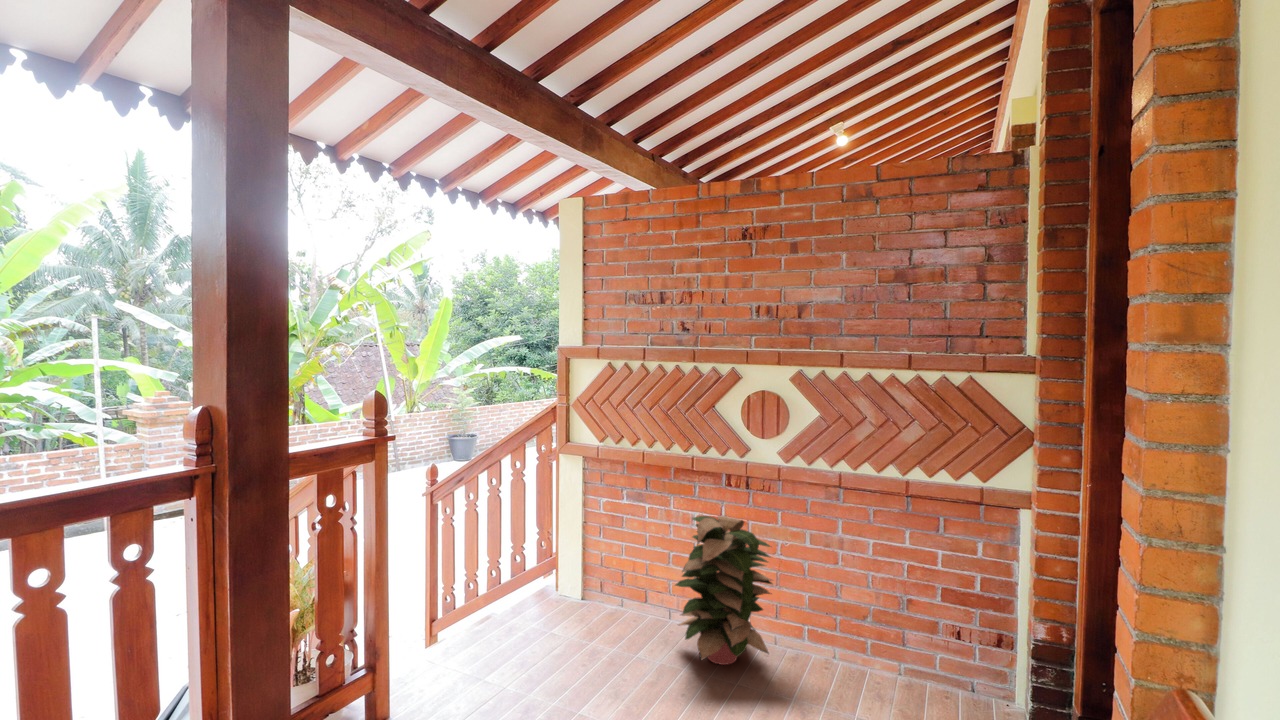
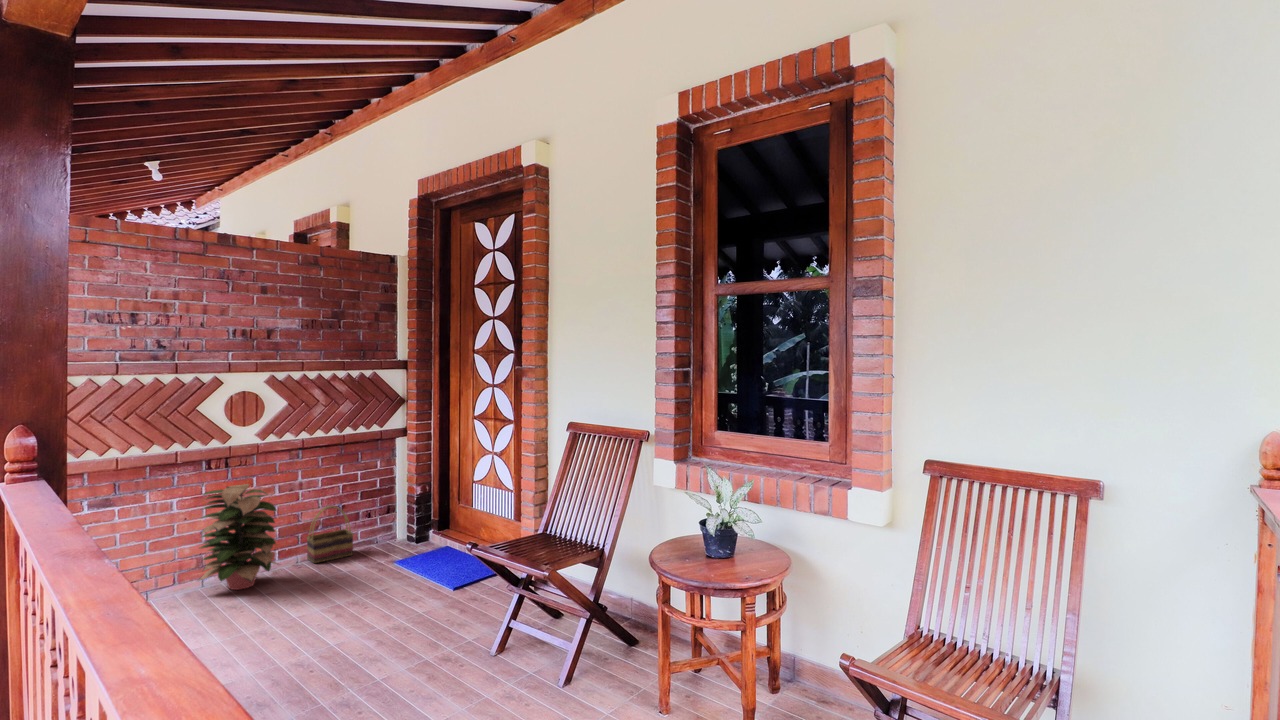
basket: none [831,592,904,694] -> present [307,506,353,563]

